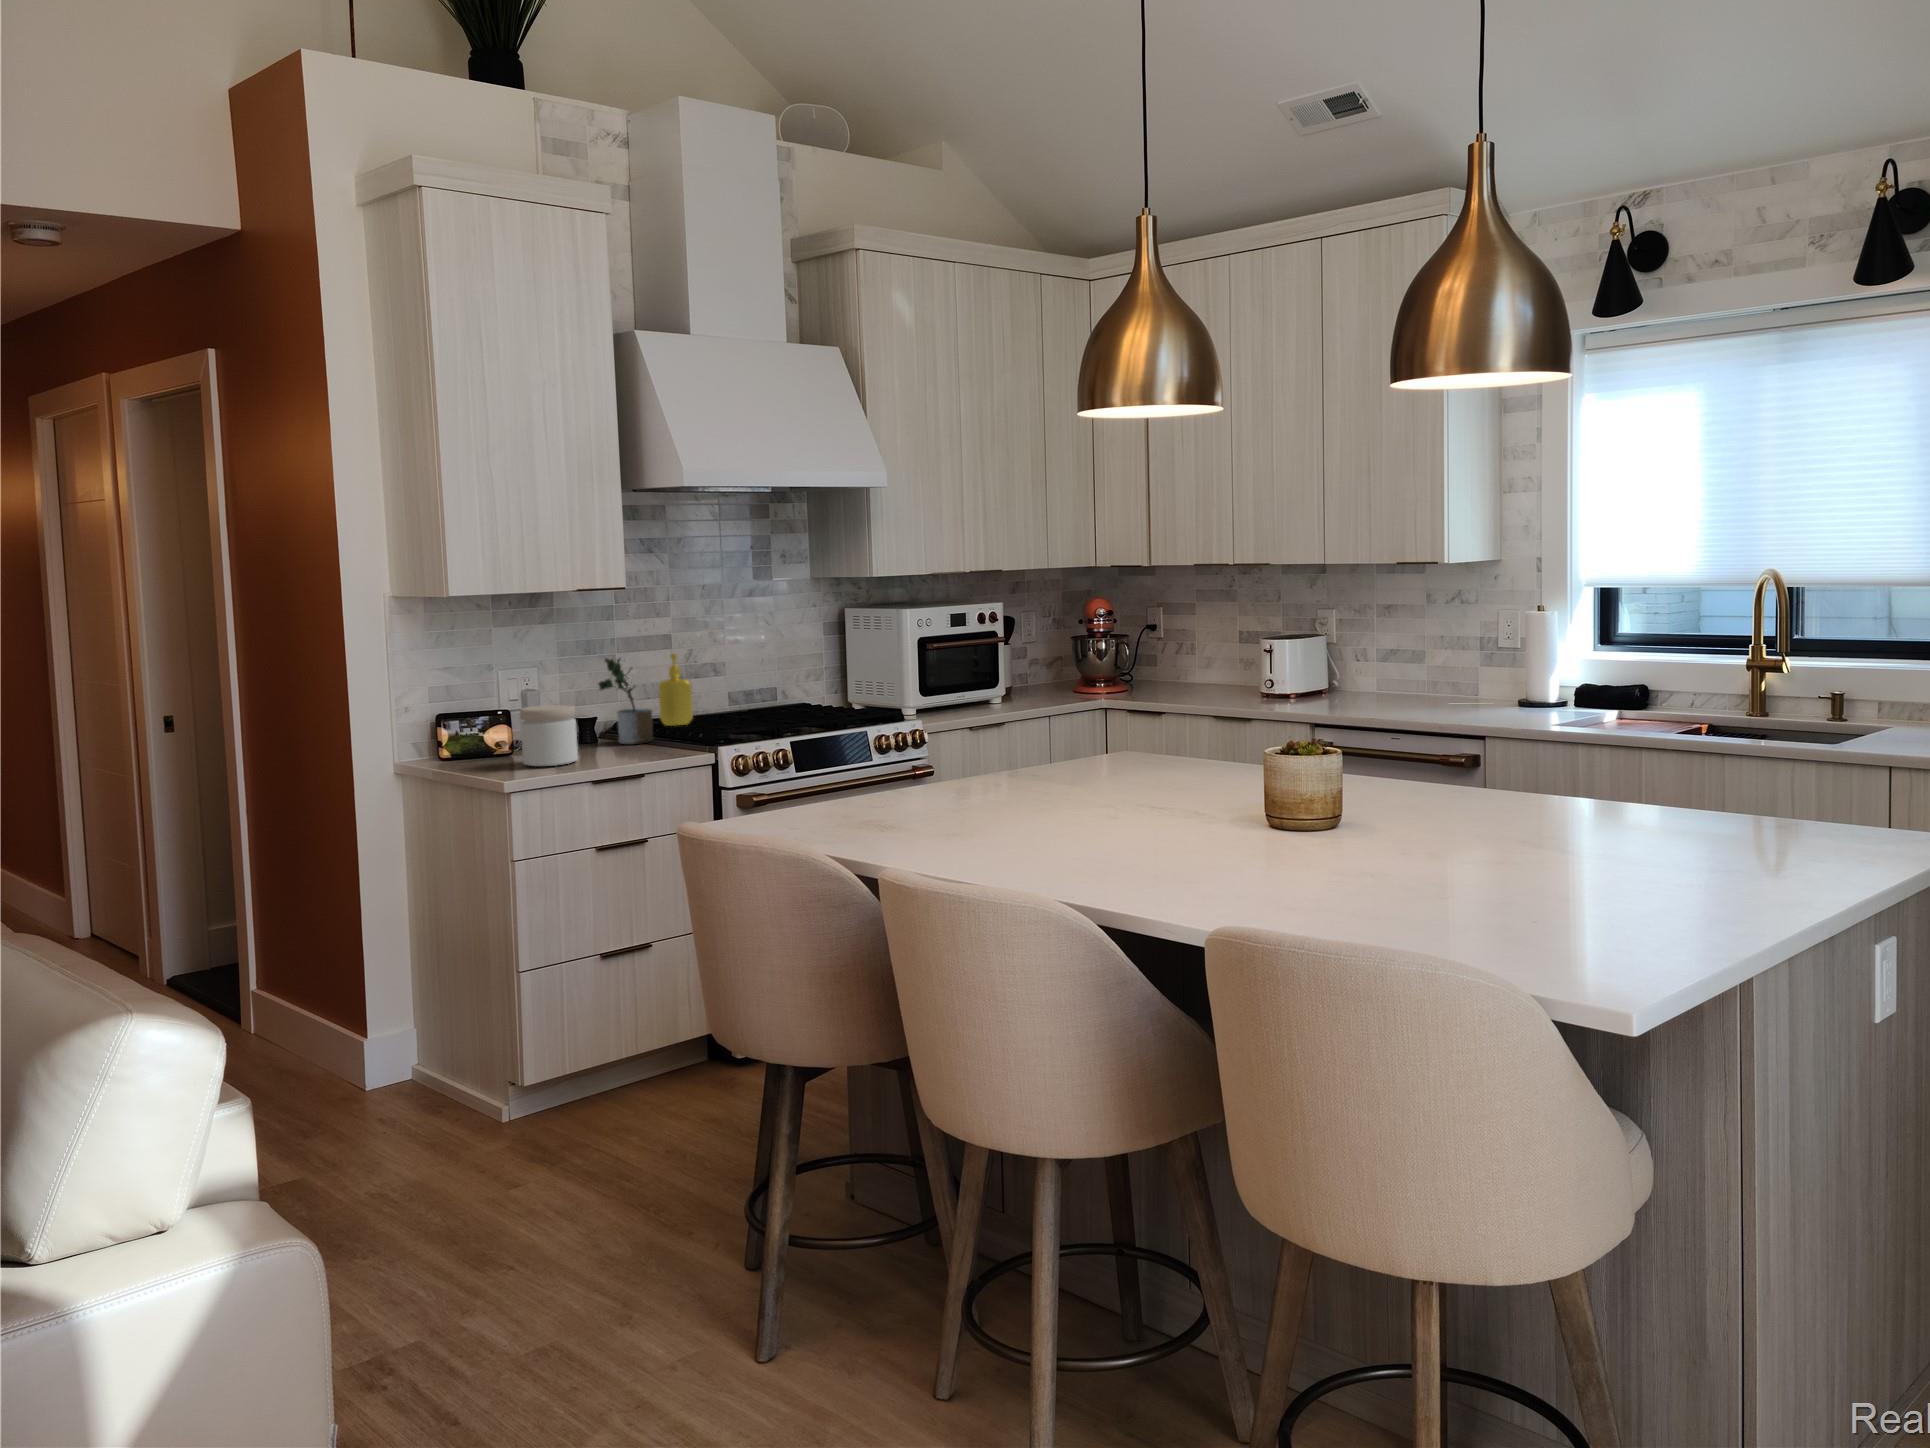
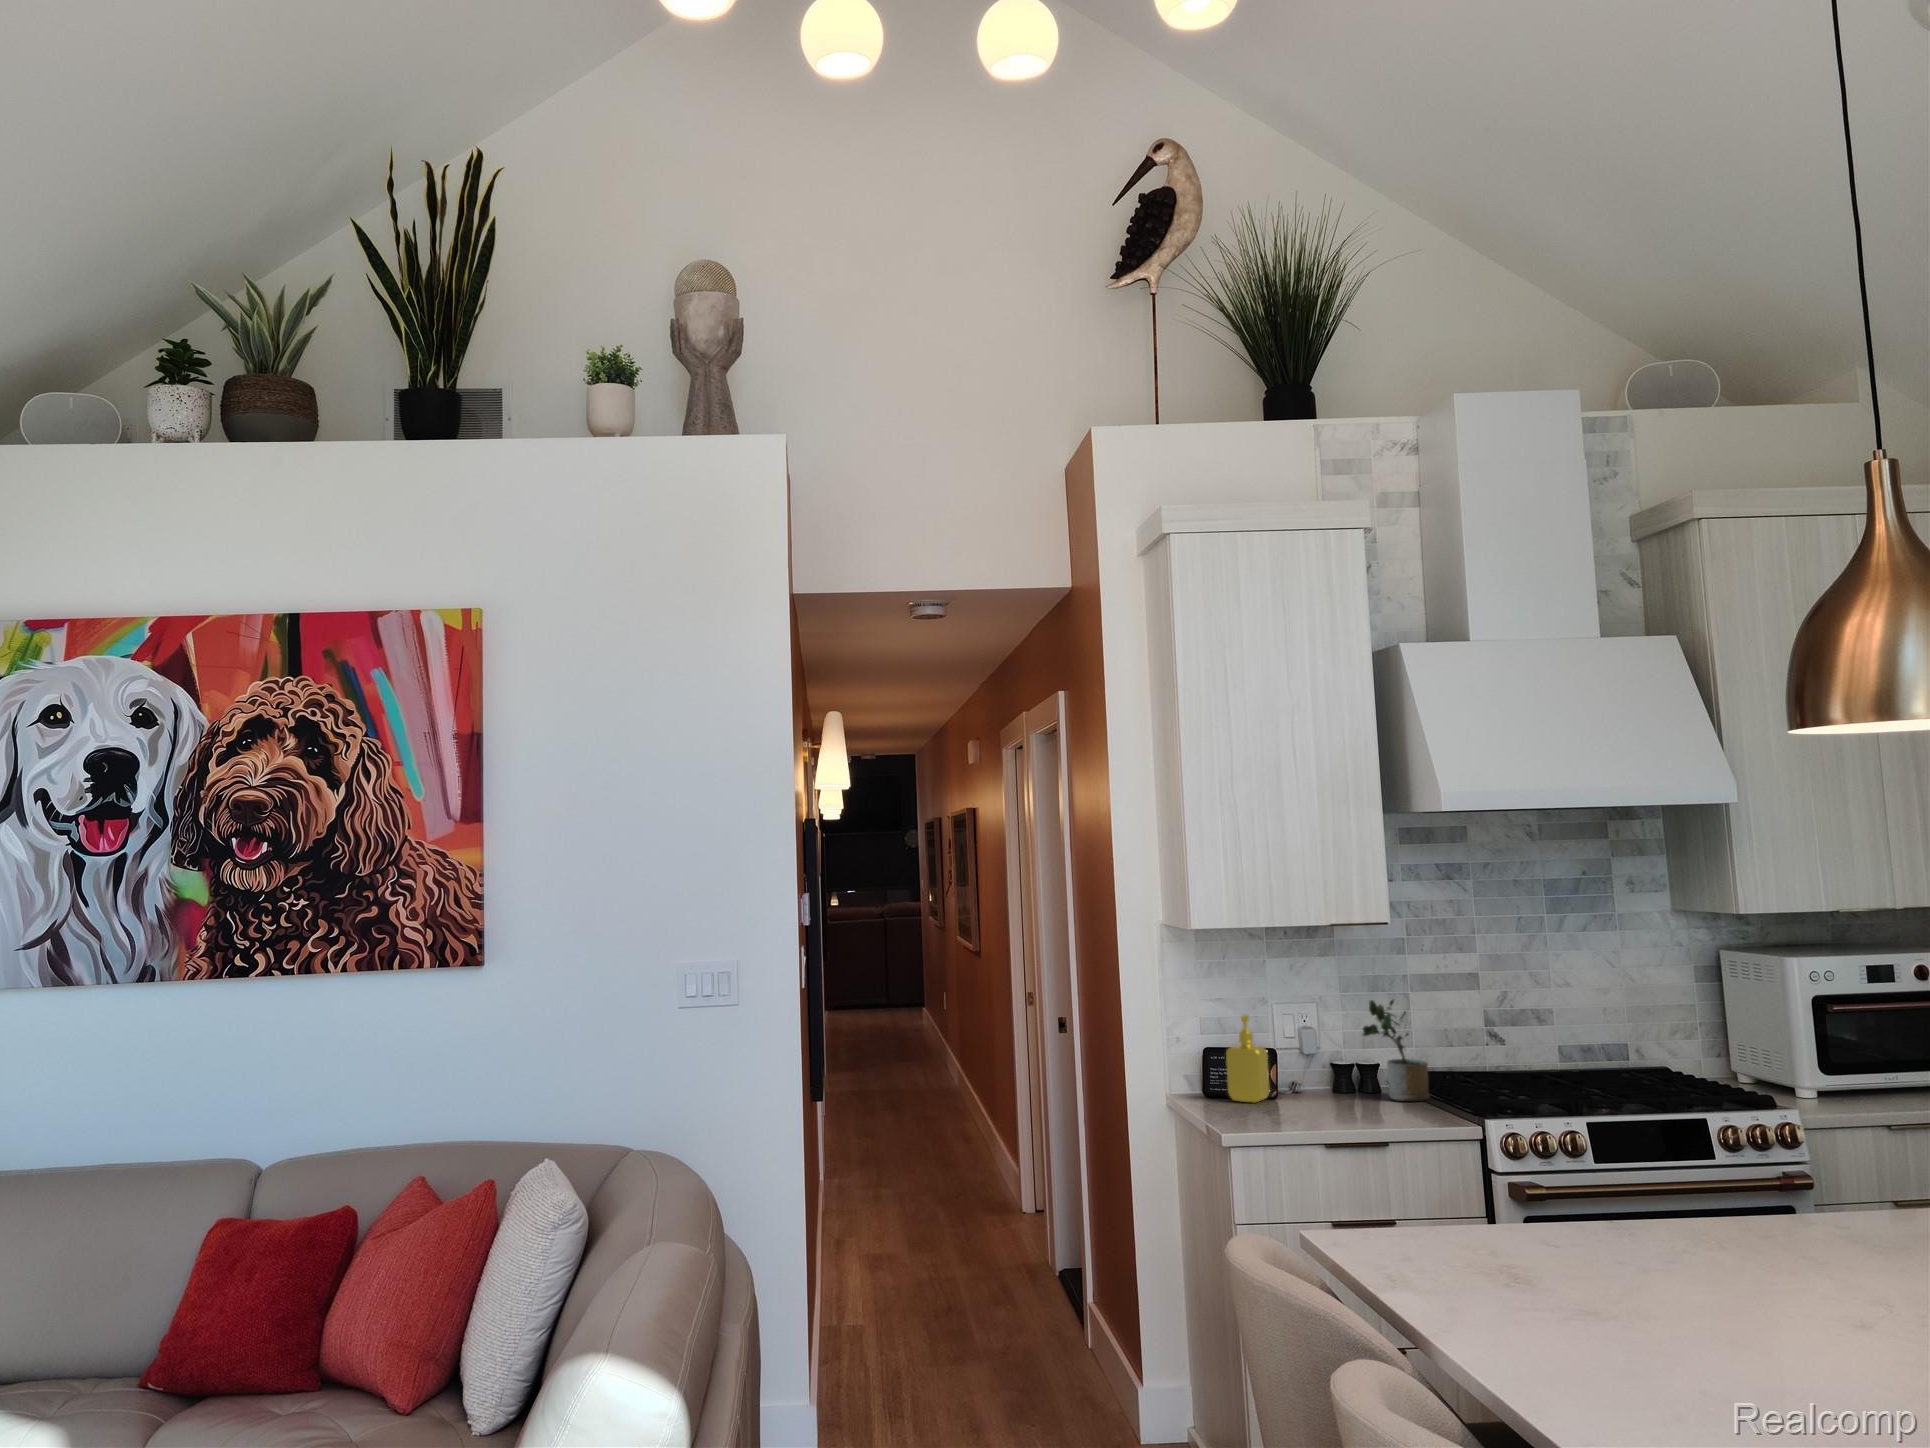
soap dispenser: present [659,653,693,726] -> present [1226,1015,1270,1103]
jar: present [520,704,578,766] -> none [1261,1049,1324,1120]

